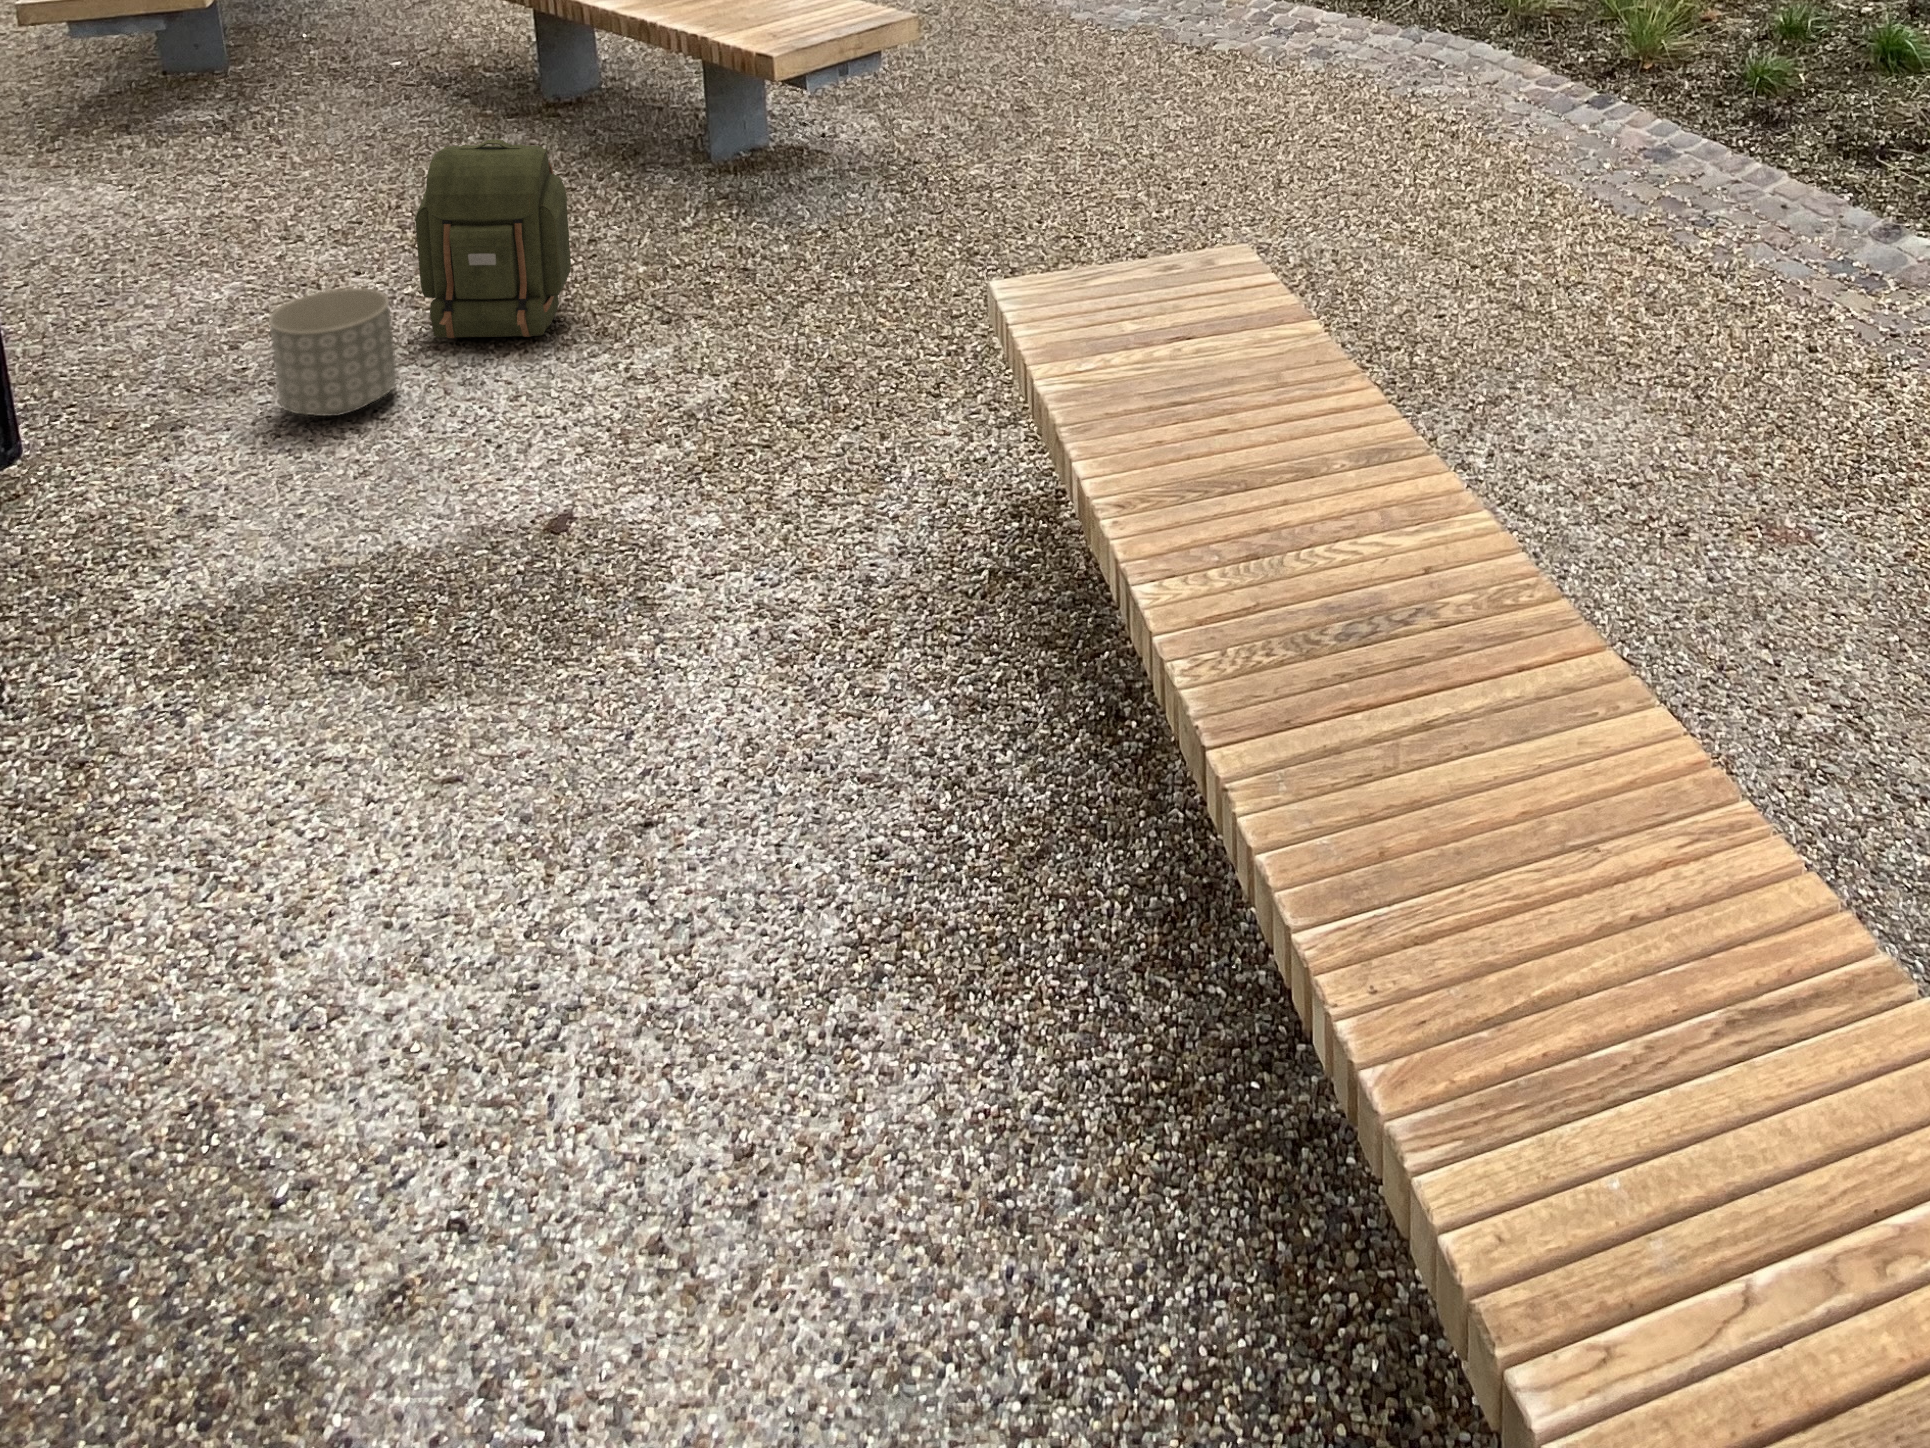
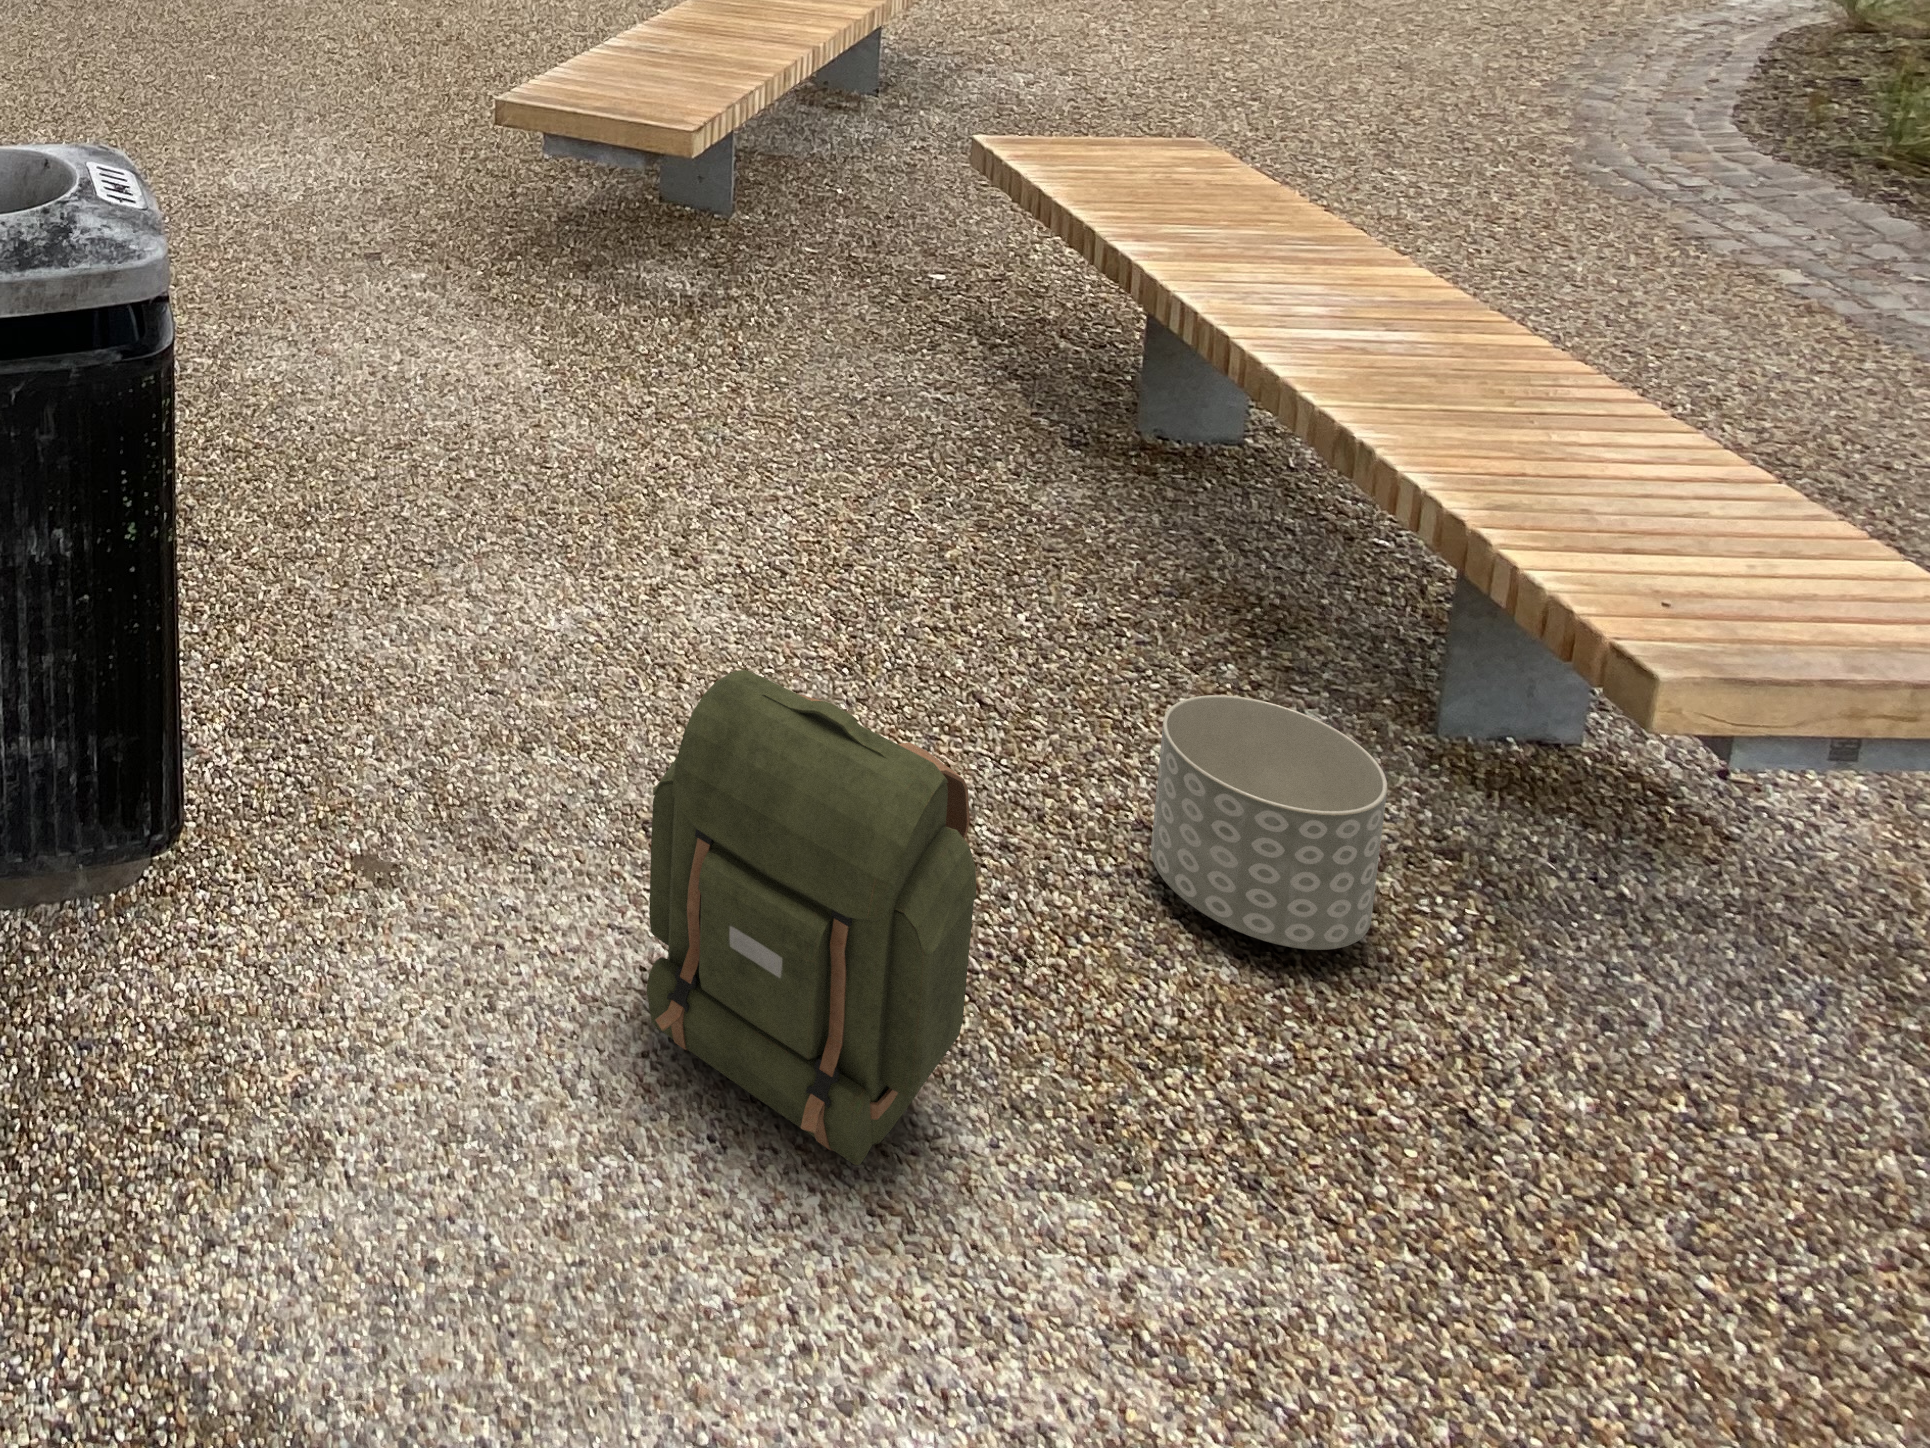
planter: present [269,288,397,416] -> present [1151,695,1387,950]

